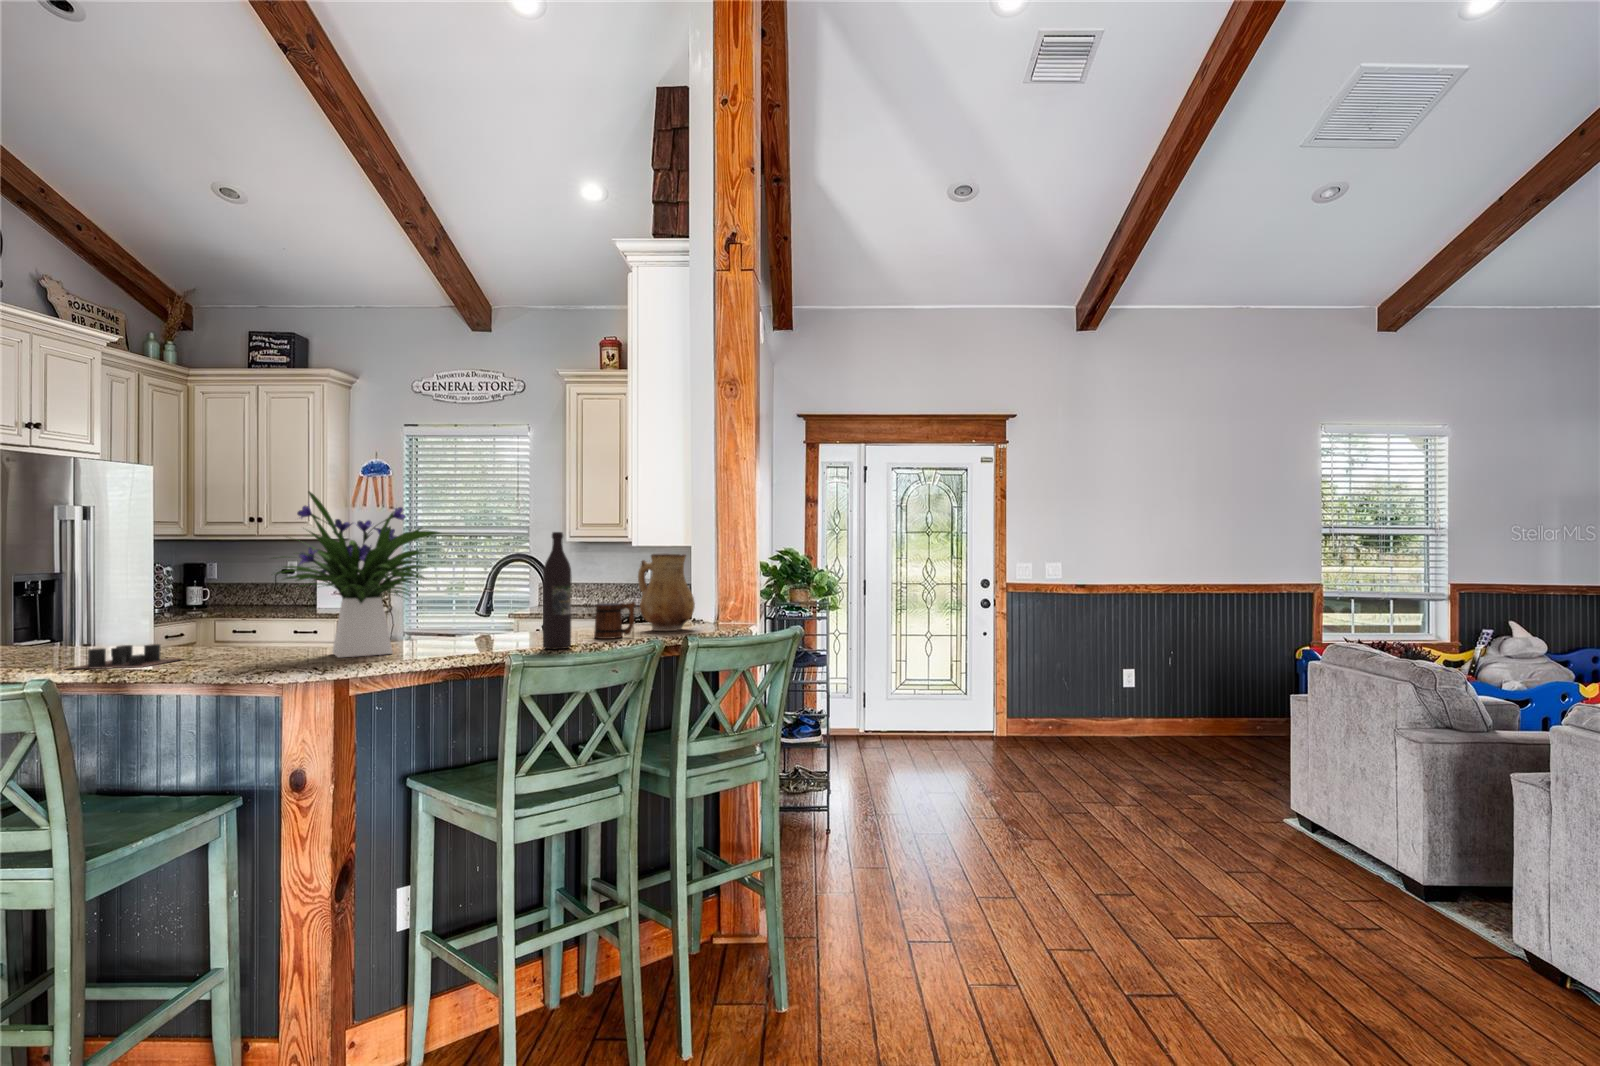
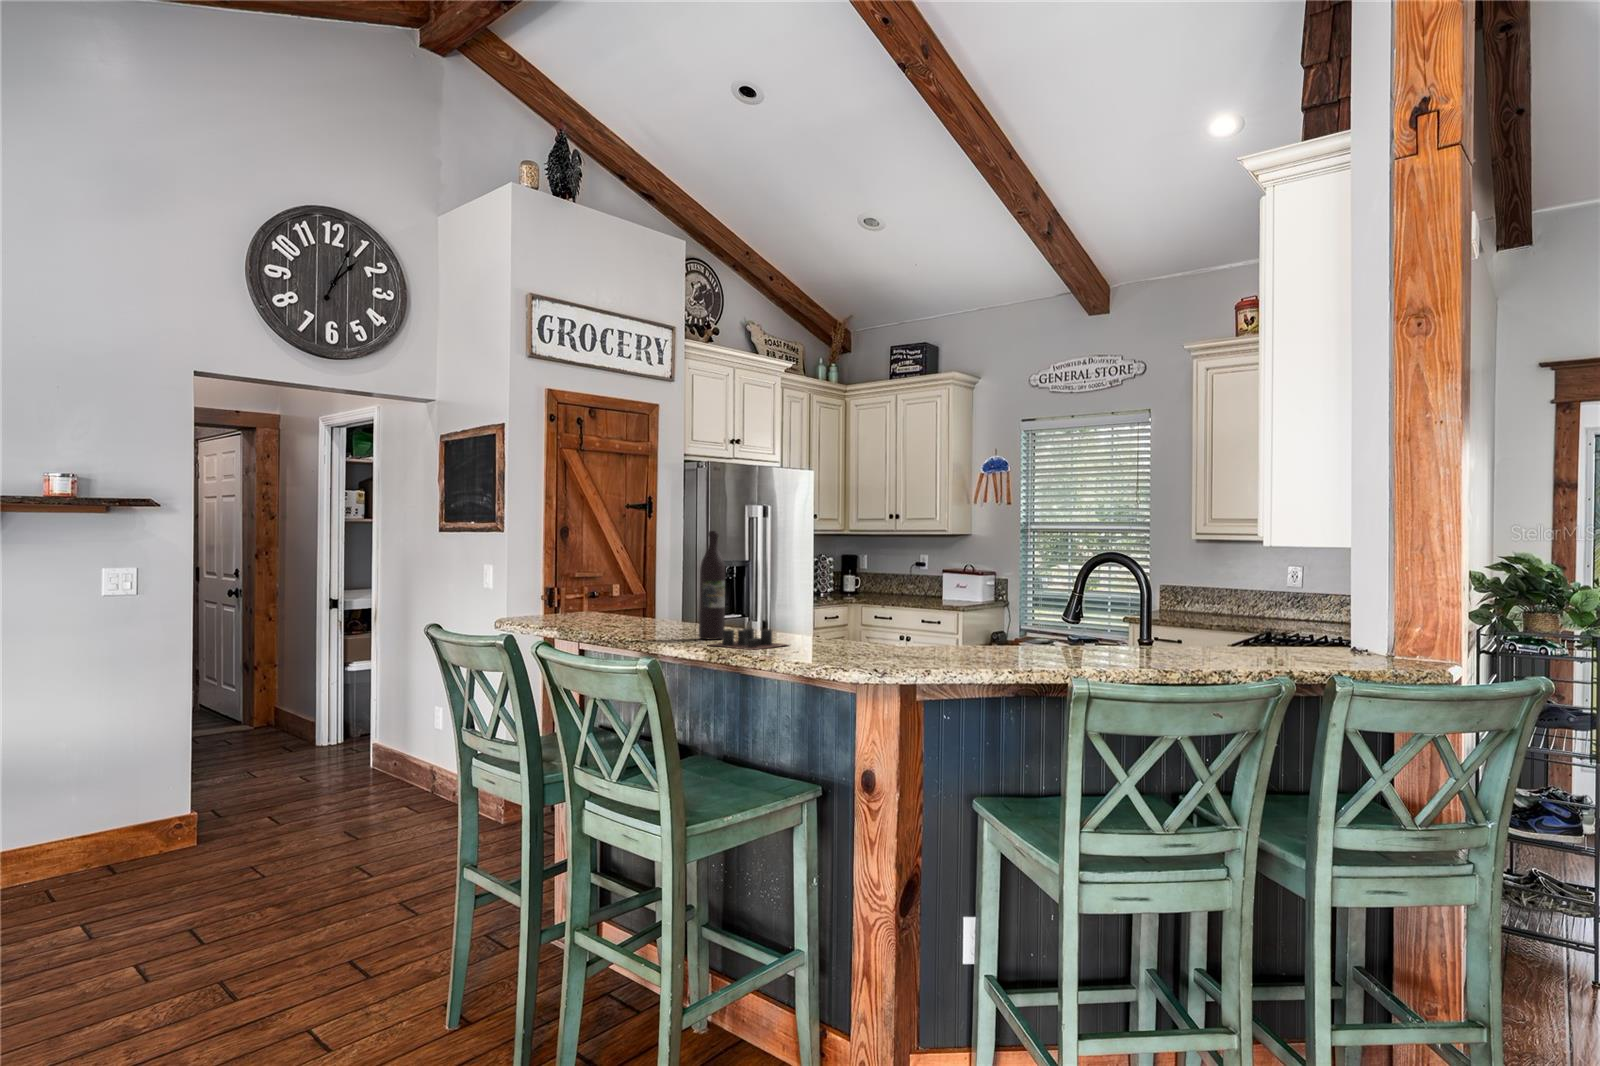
flower arrangement: present [274,491,440,657] -> none [851,485,1013,660]
wine bottle: present [543,532,572,649] -> present [699,531,725,640]
ceramic pitcher: present [638,554,695,631] -> none [1269,558,1359,667]
mug: present [594,602,635,639] -> none [1200,621,1260,669]

